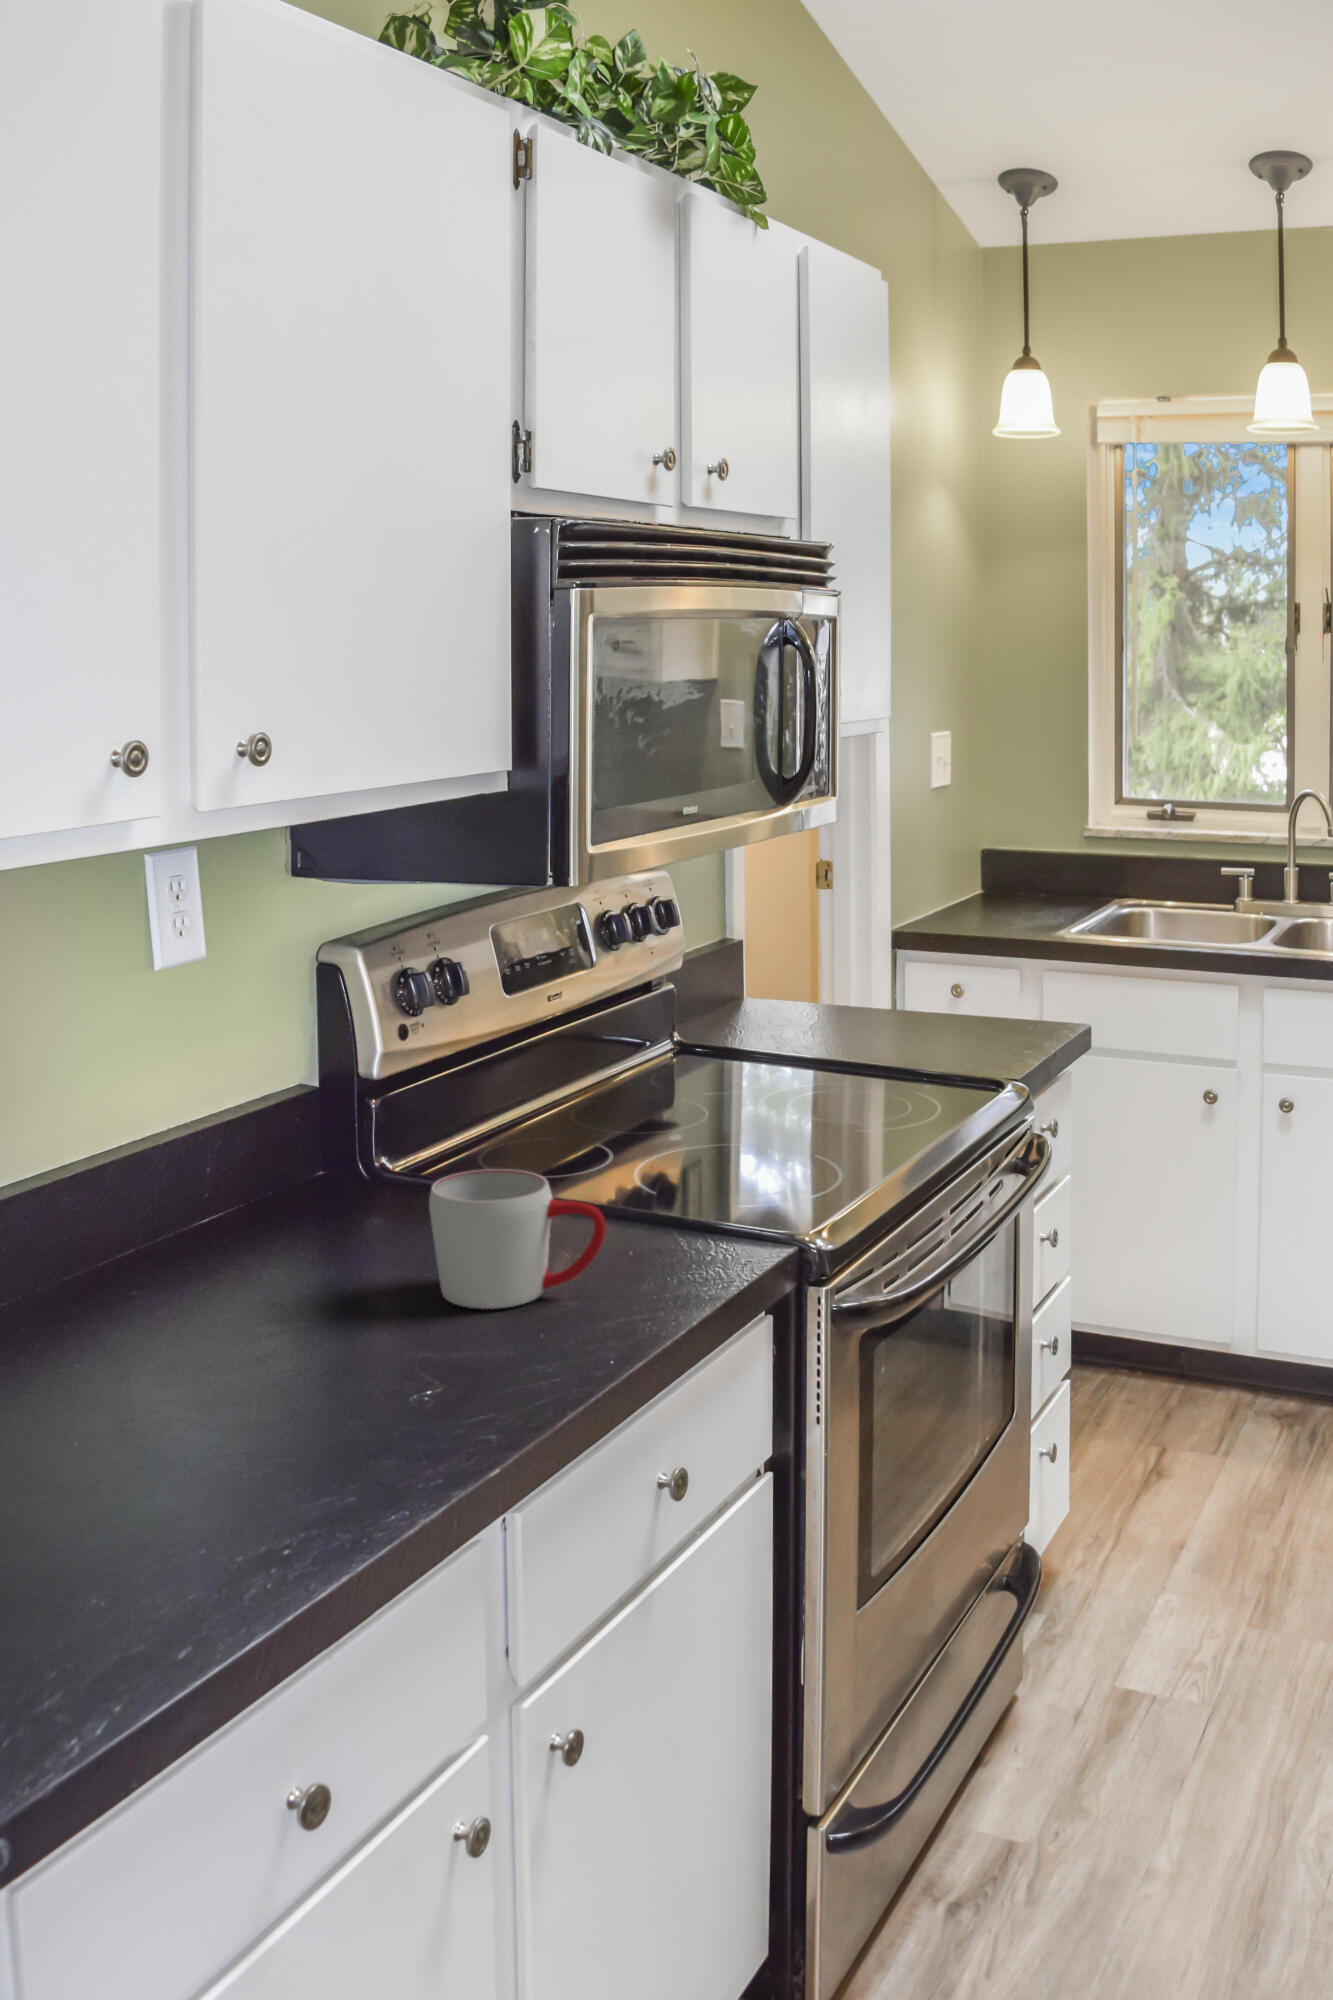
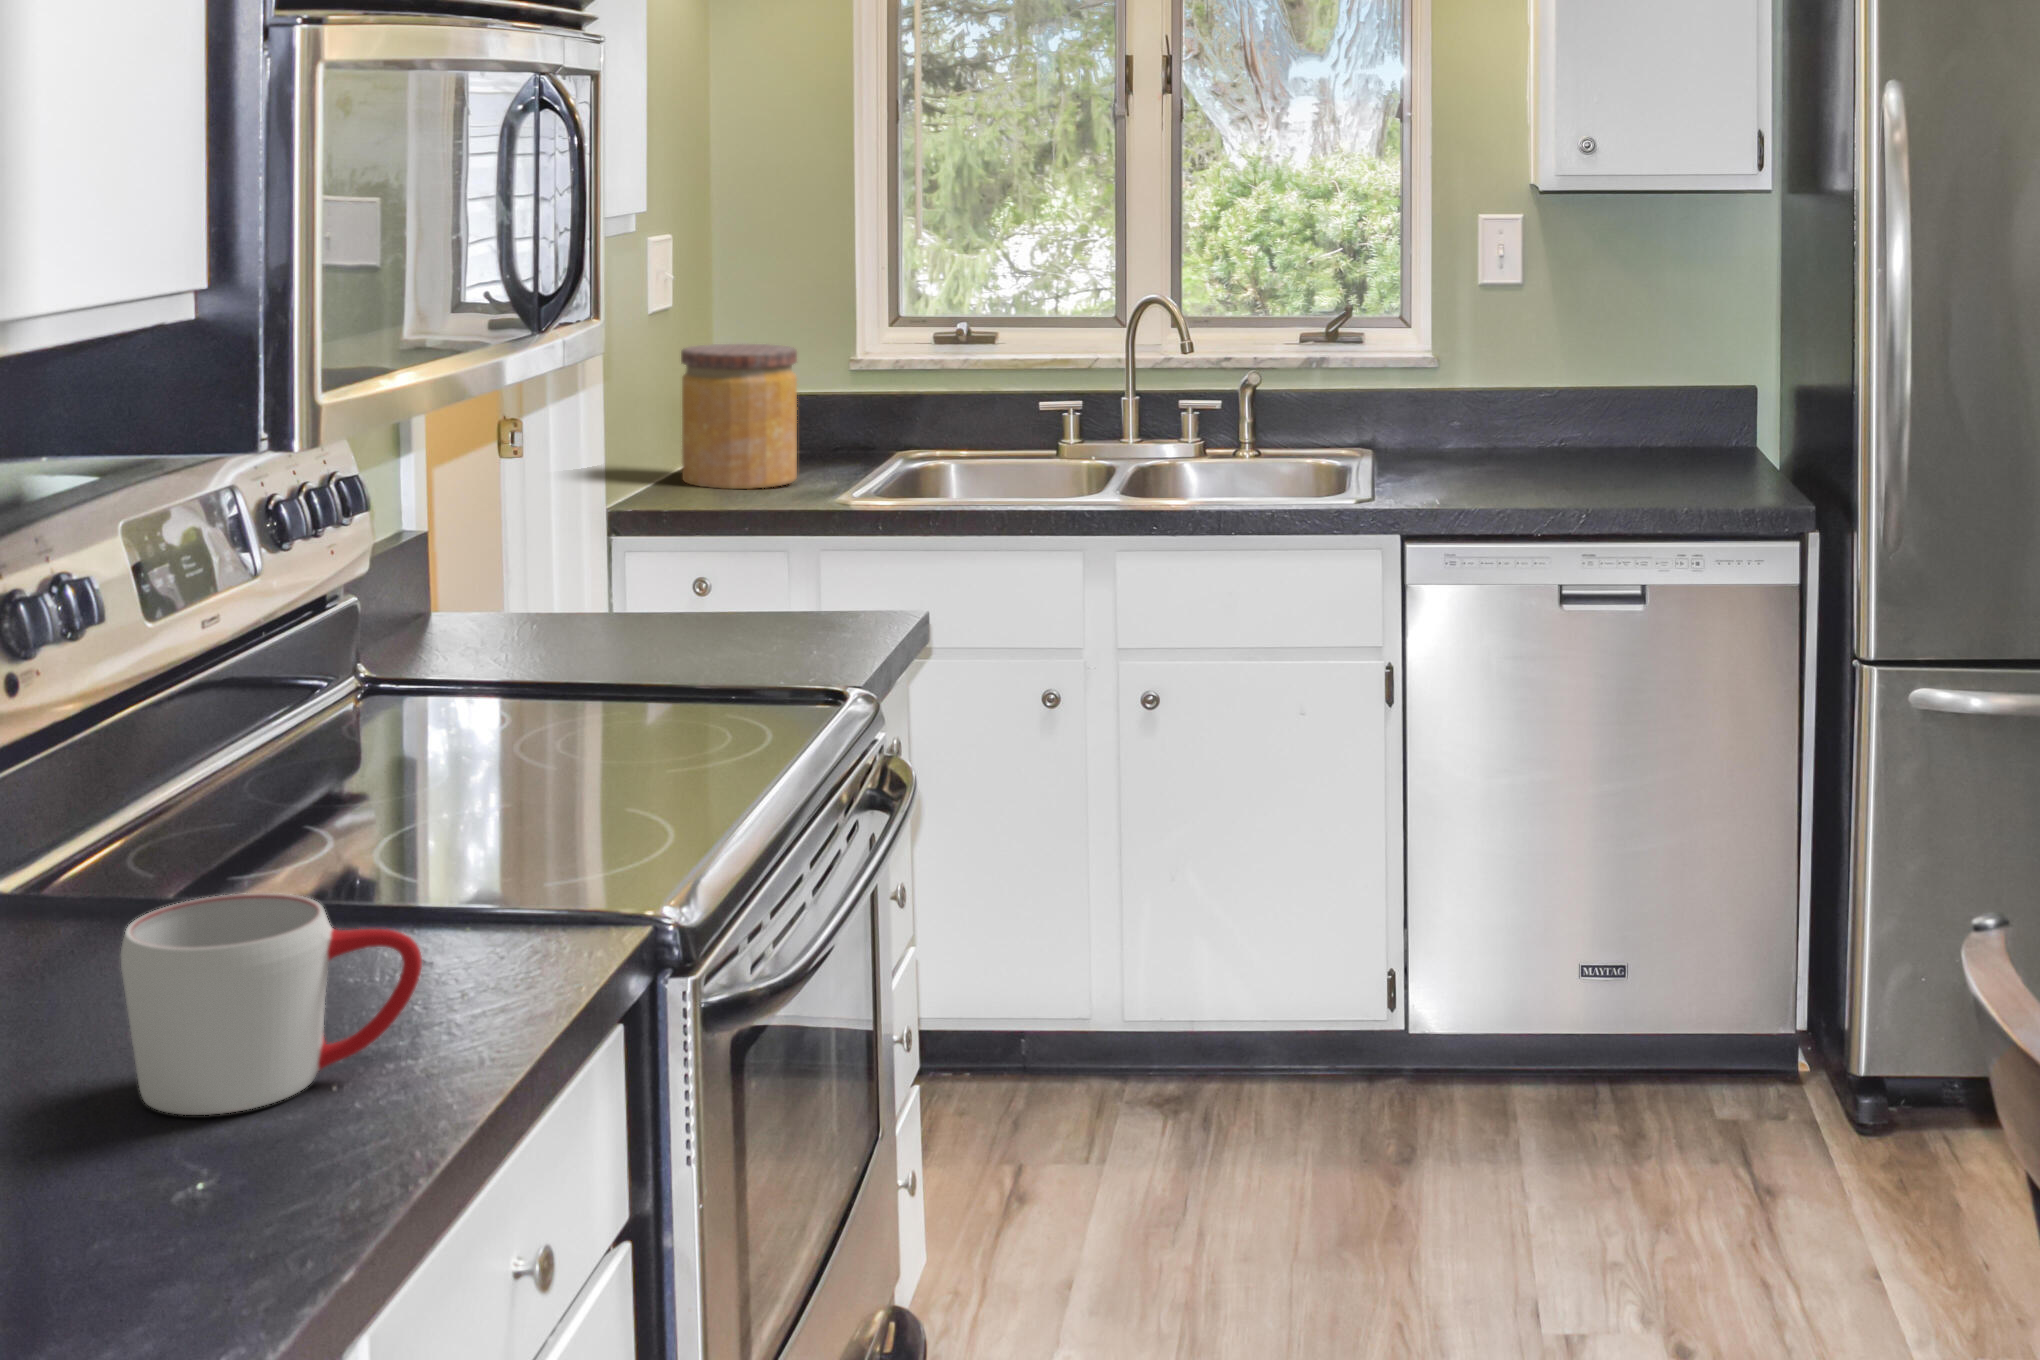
jar: none [947,820,1031,926] -> present [681,344,797,489]

